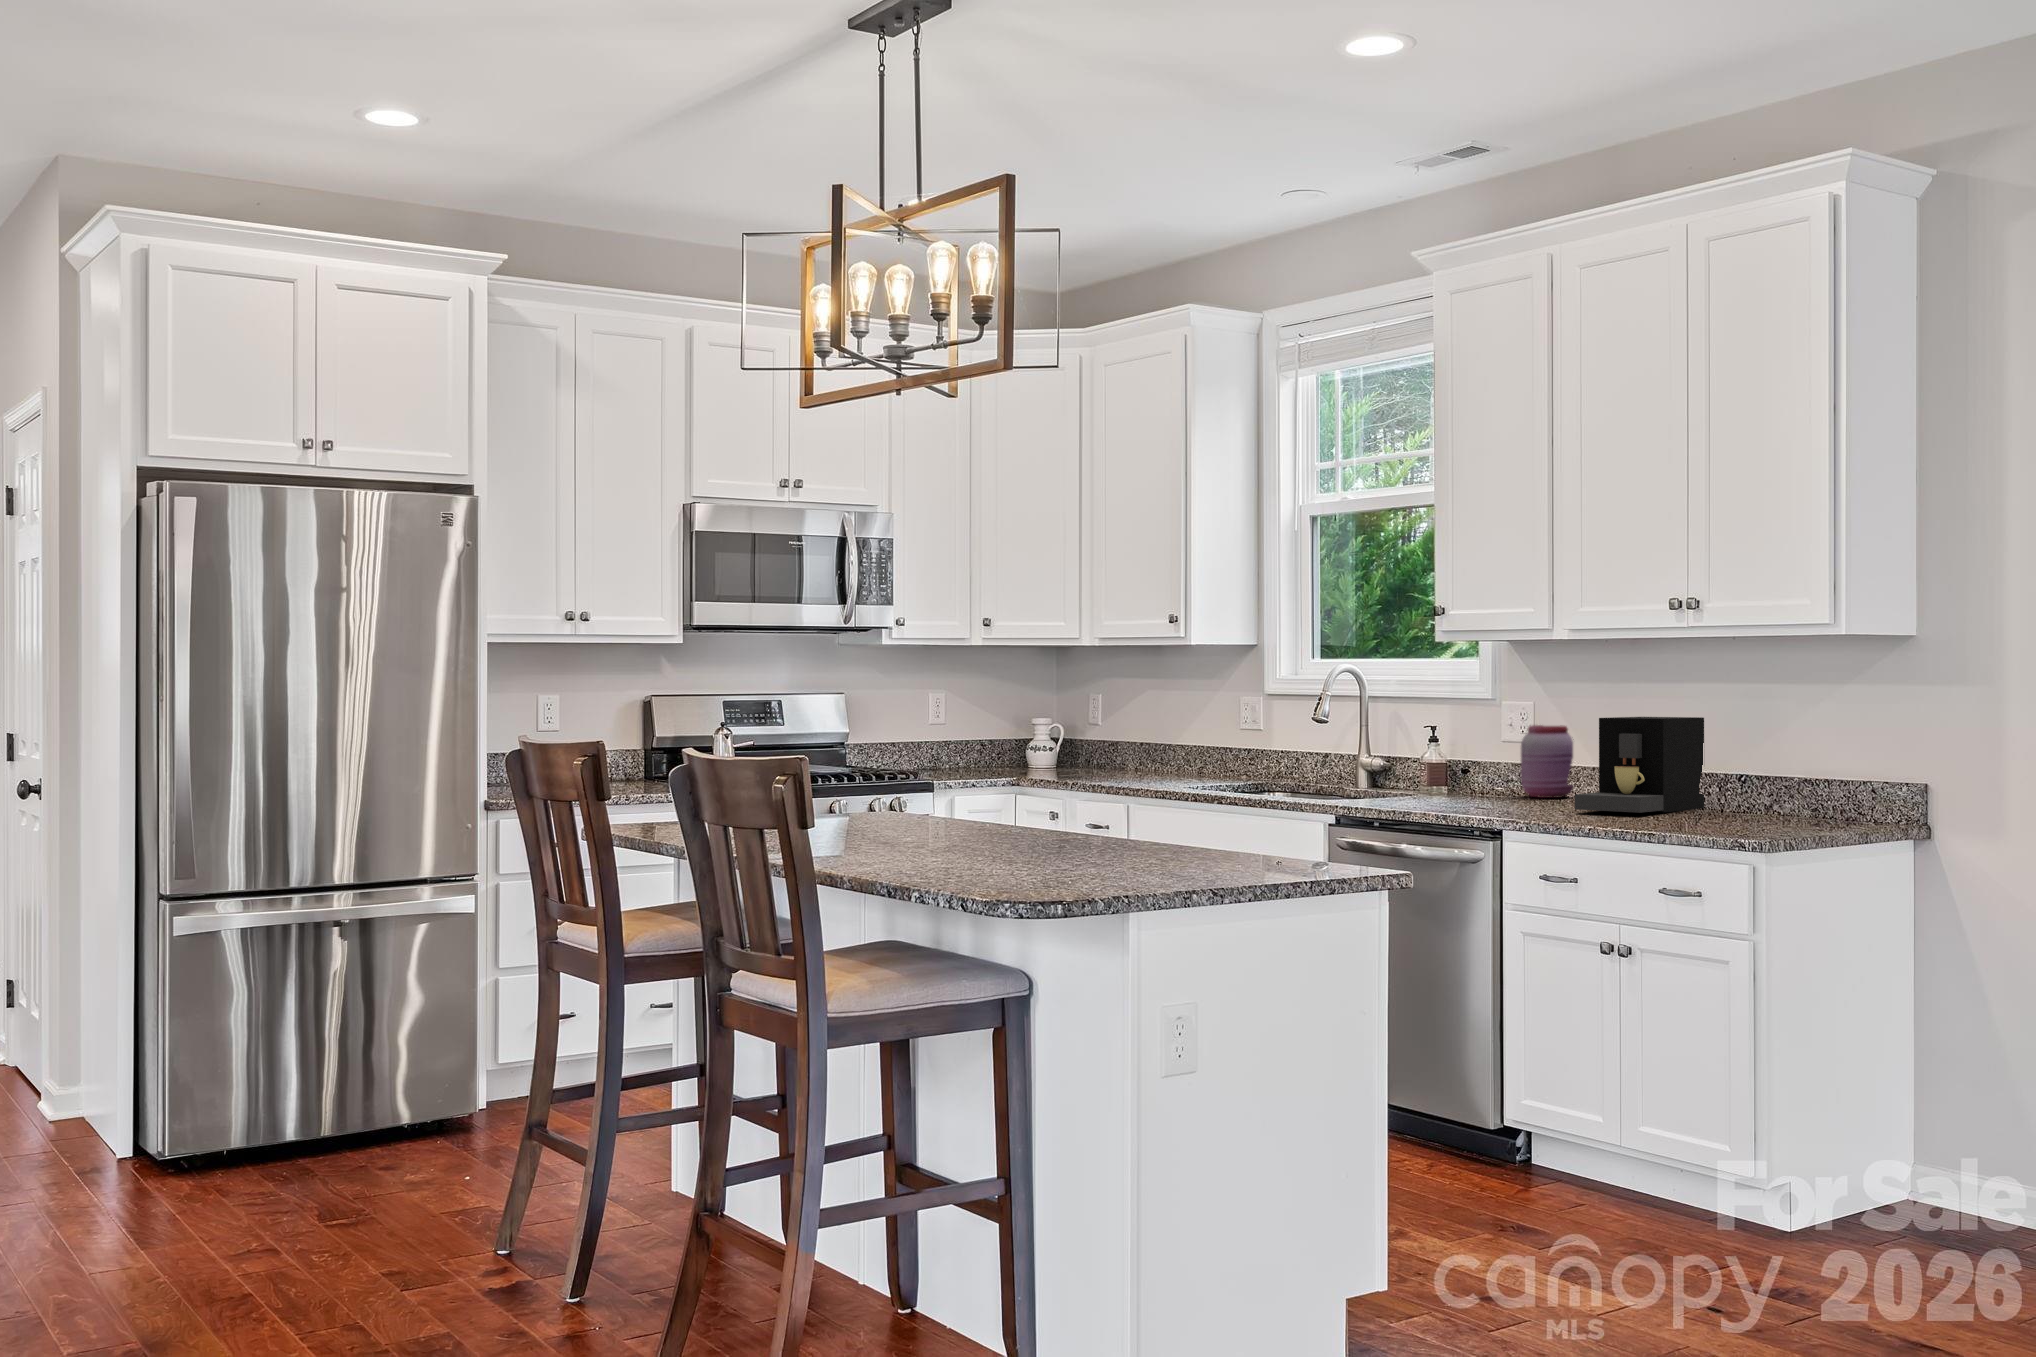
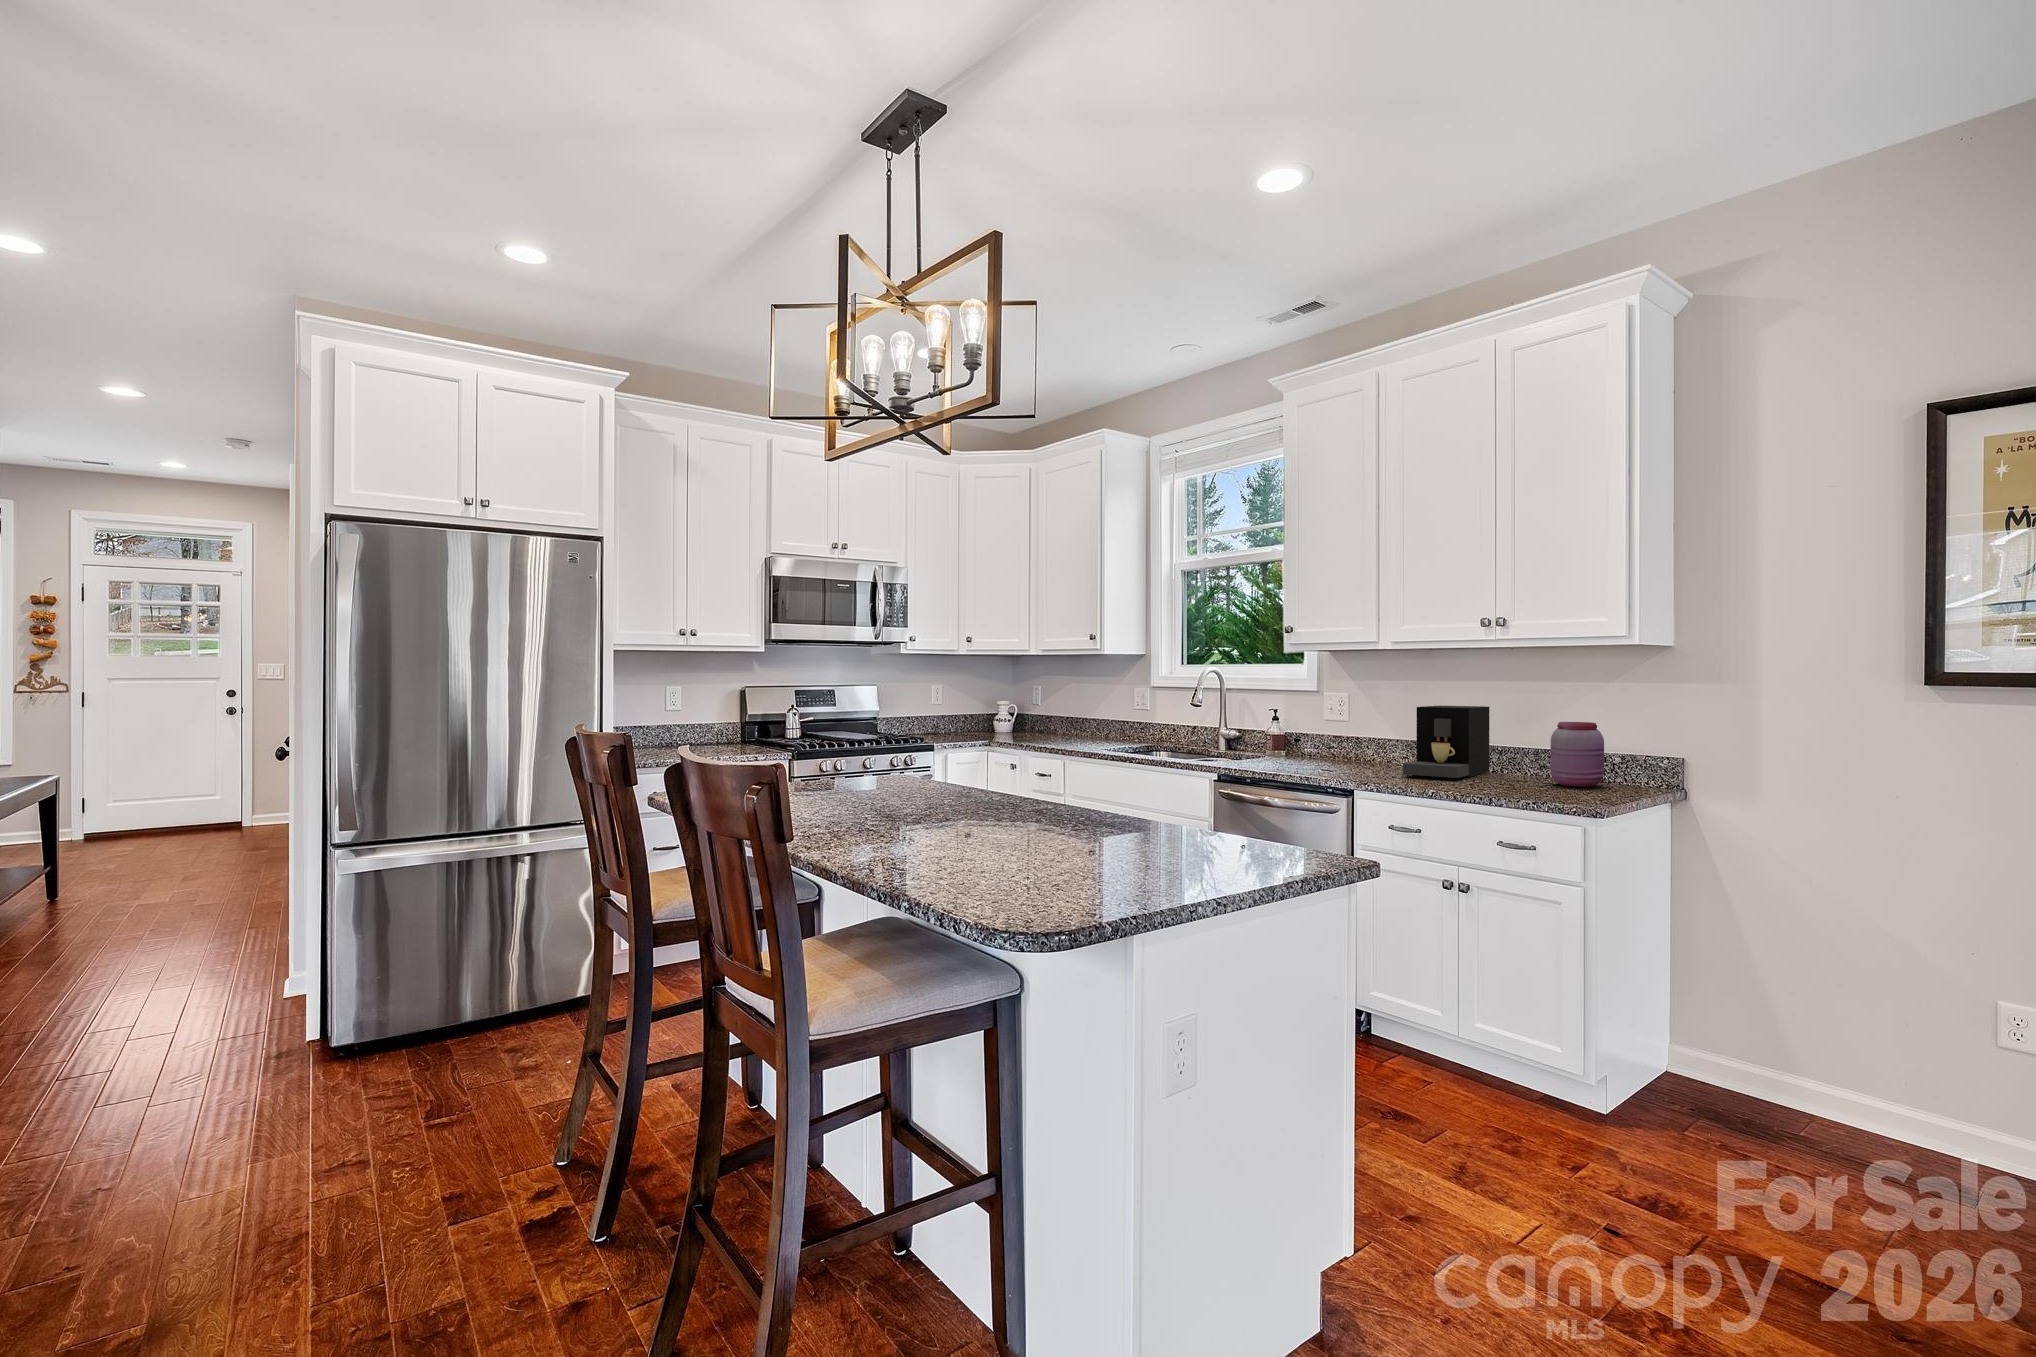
jar: present [1521,725,1574,798] -> present [1551,722,1604,787]

